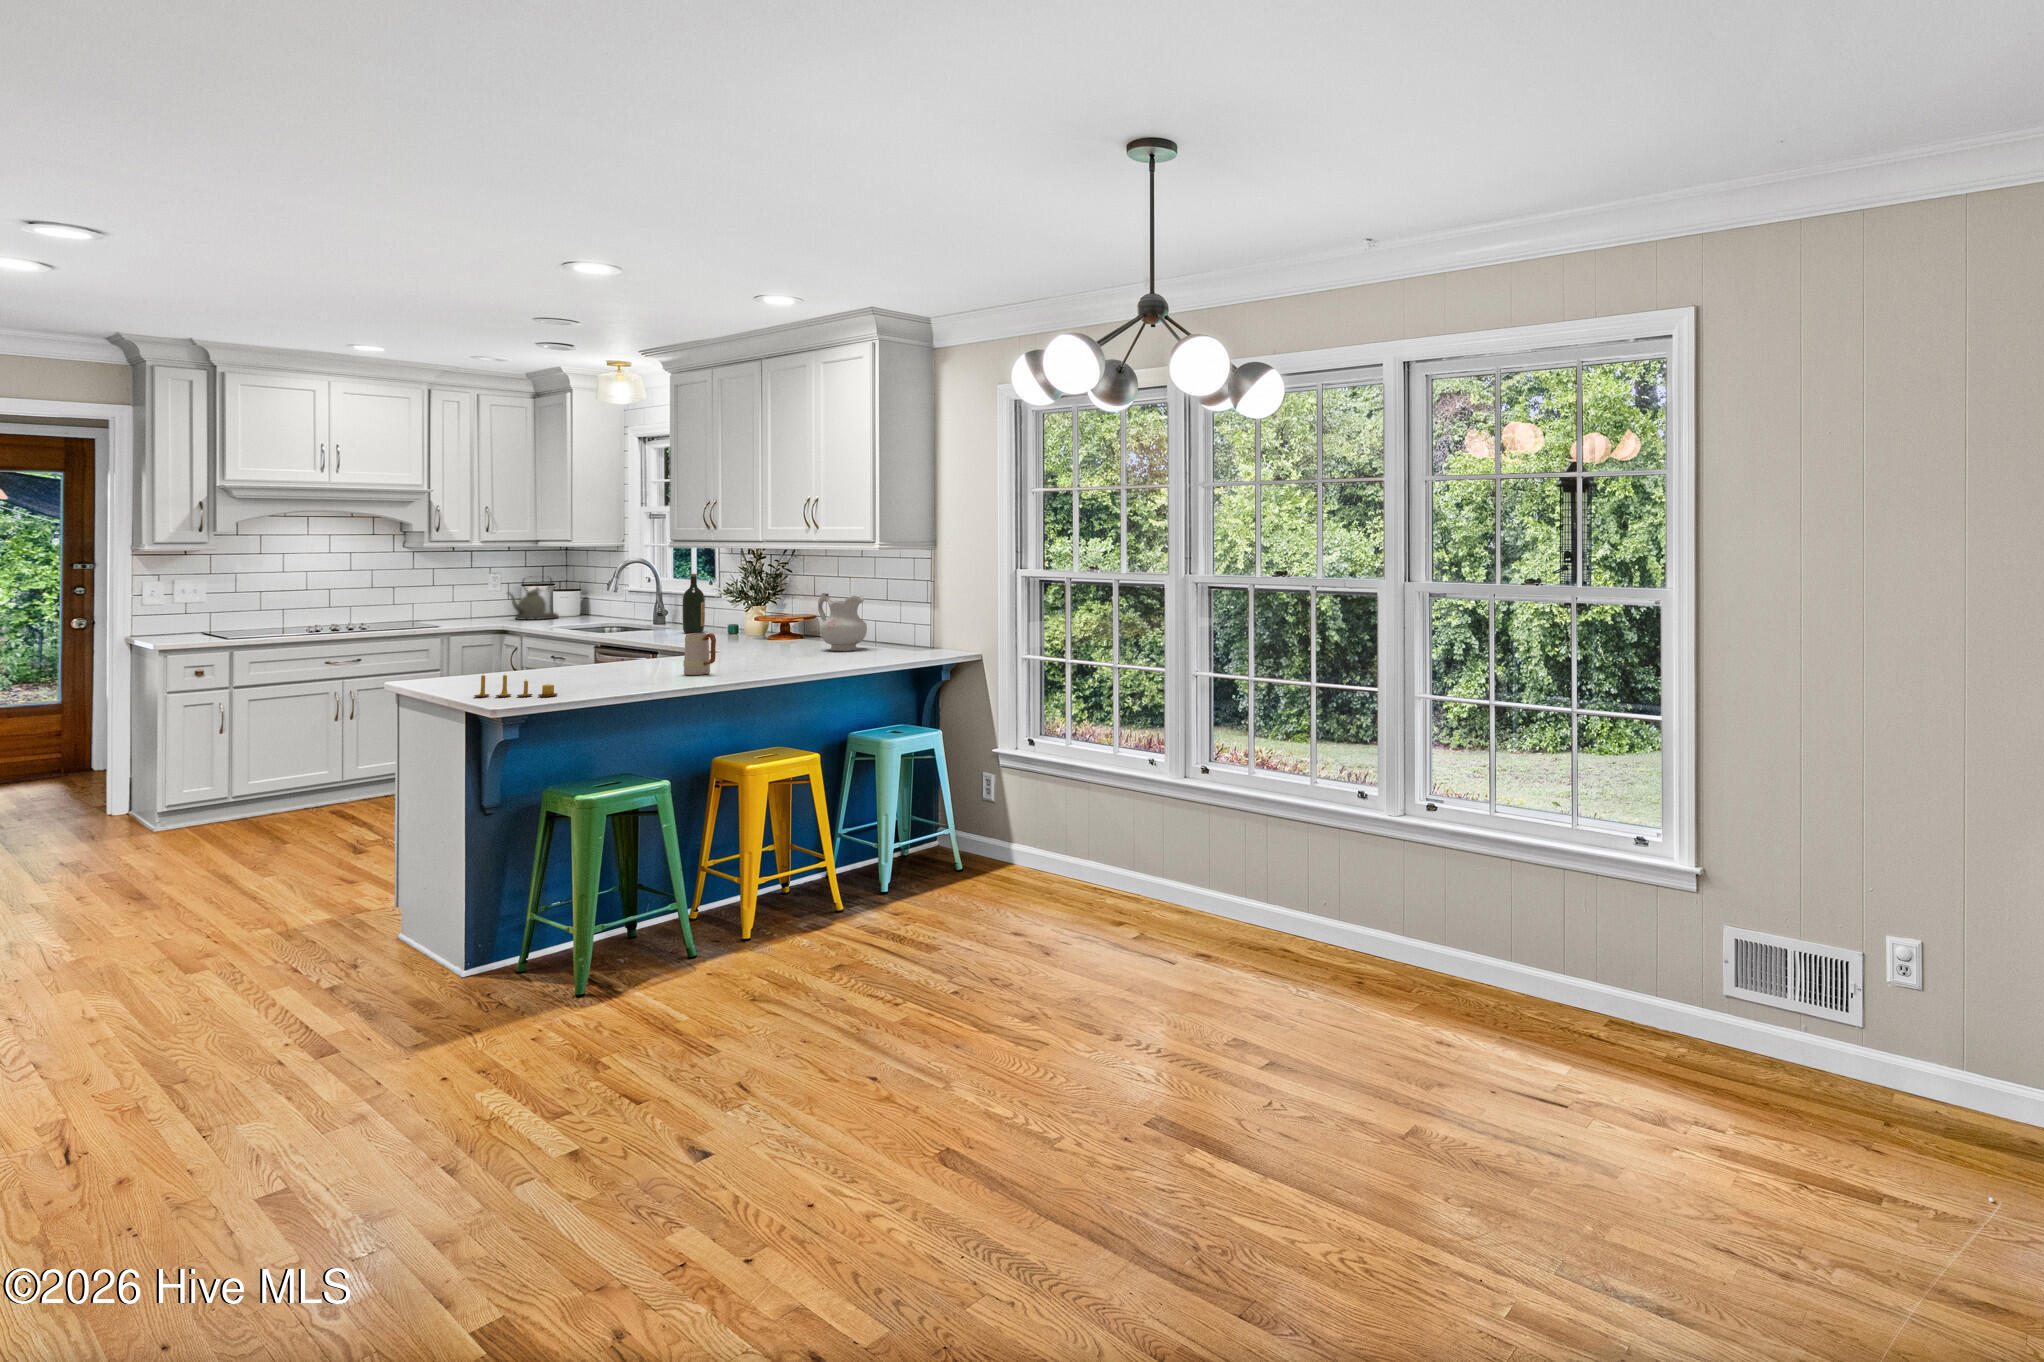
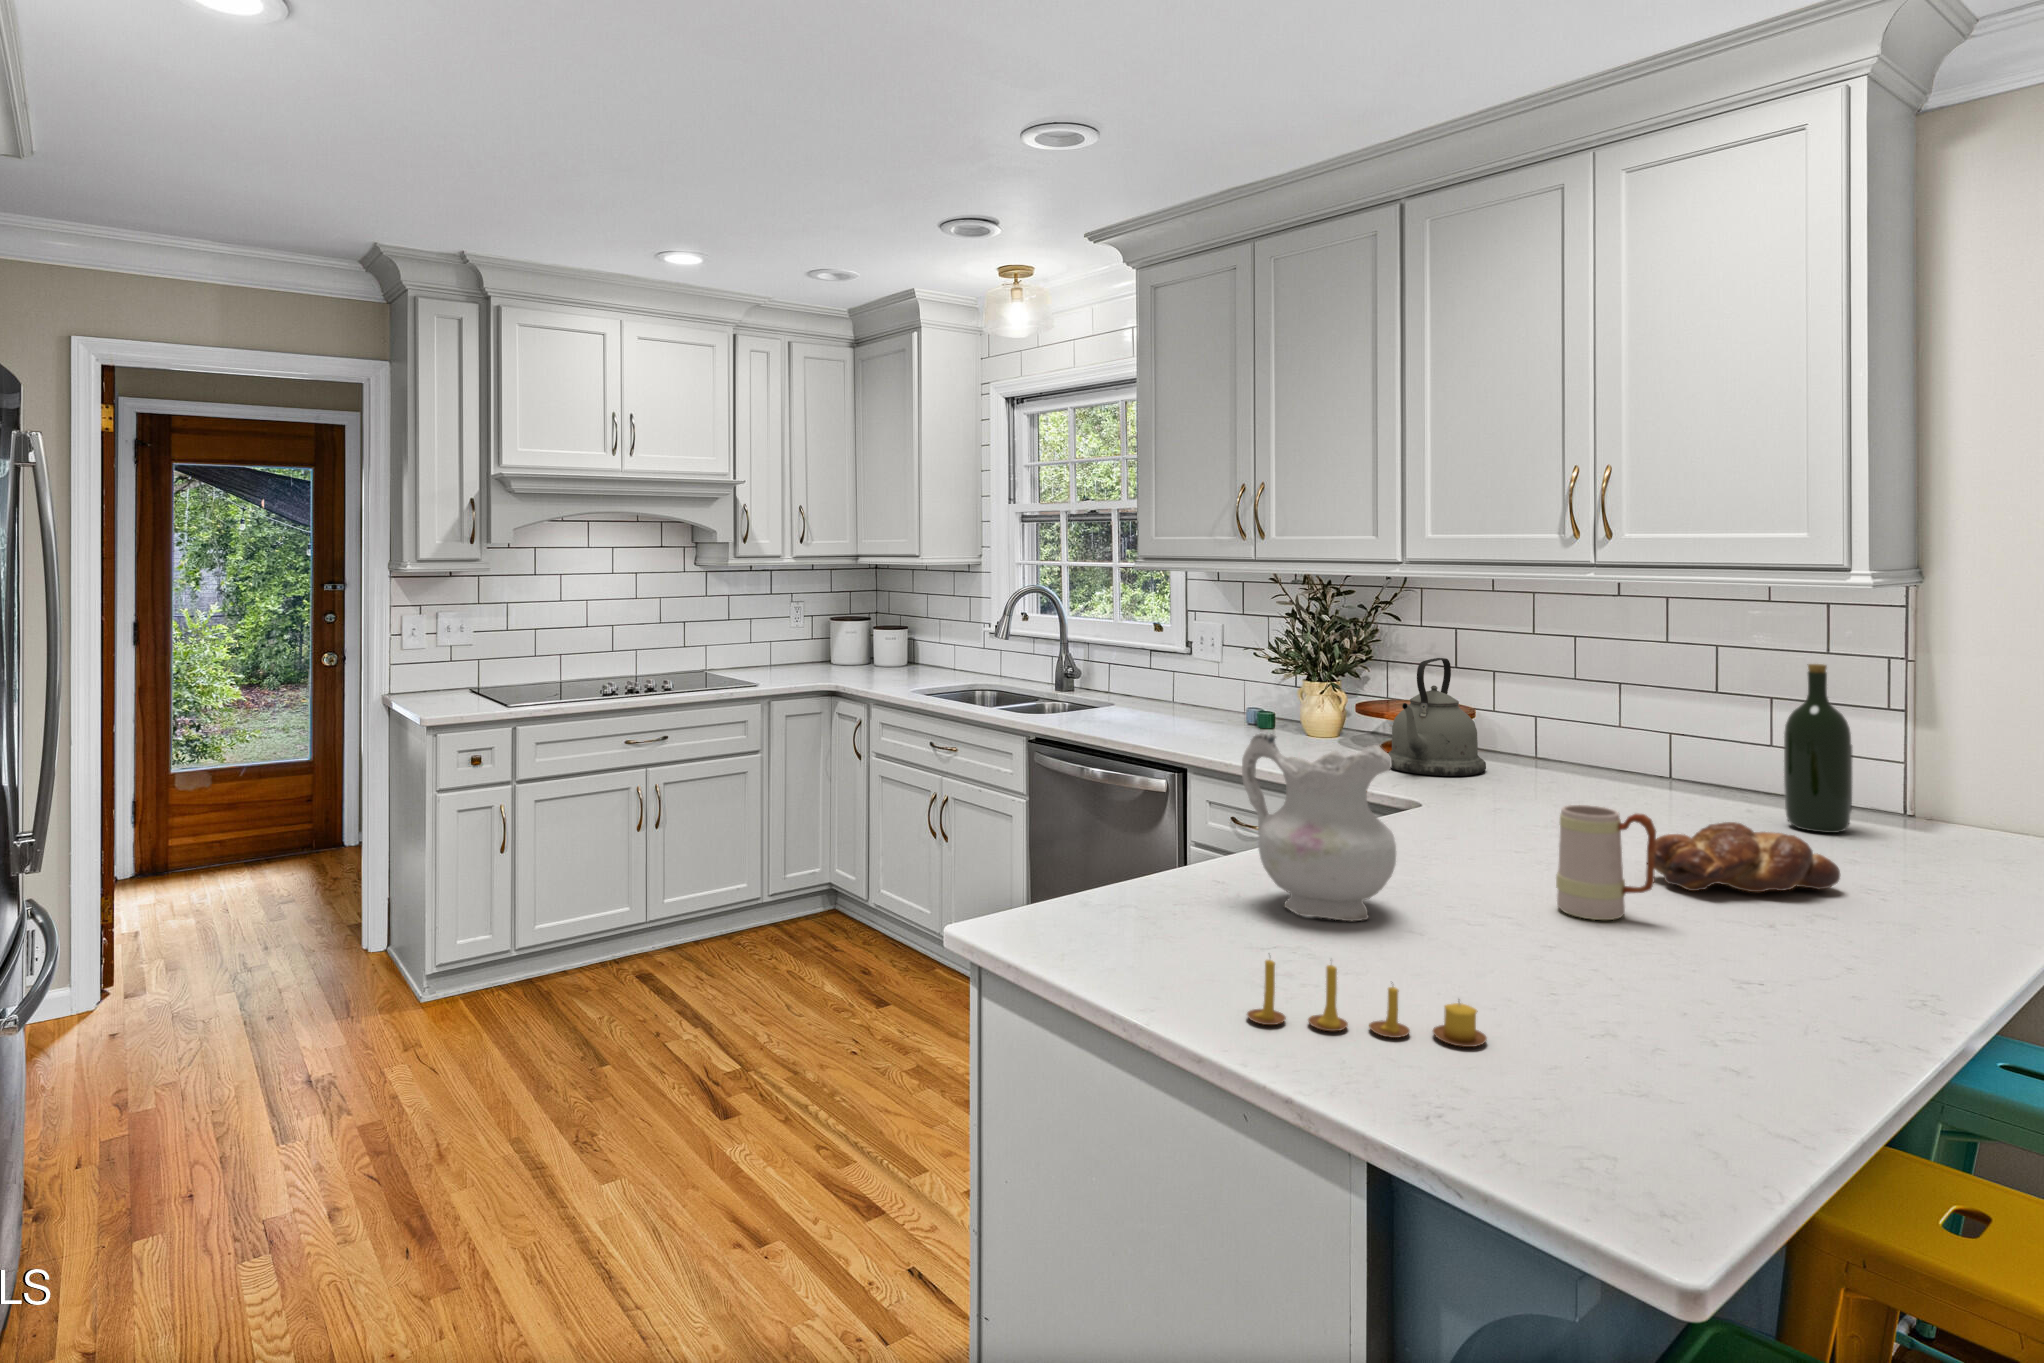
wine bottle: present [682,574,705,633] -> present [1784,664,1852,833]
kettle: present [508,579,558,620] -> present [1388,658,1486,776]
ceramic pitcher: present [818,593,867,651] -> present [1242,733,1396,921]
bread loaf: none [753,642,825,668] -> present [1654,822,1840,892]

